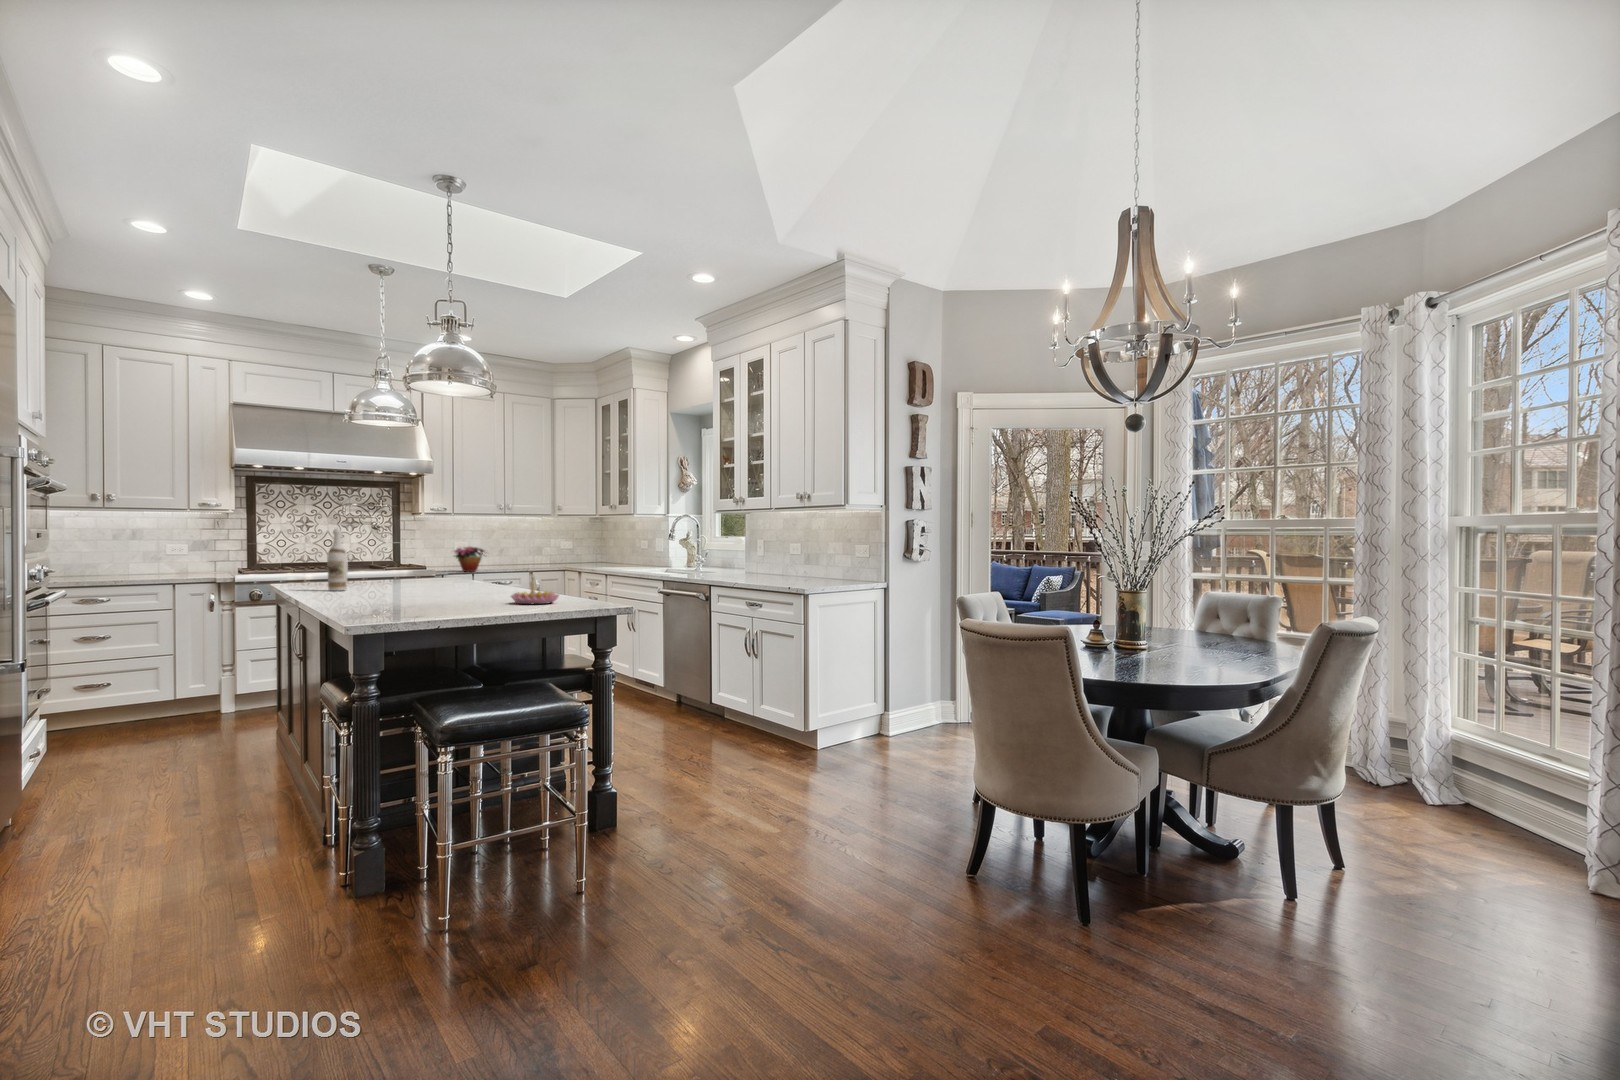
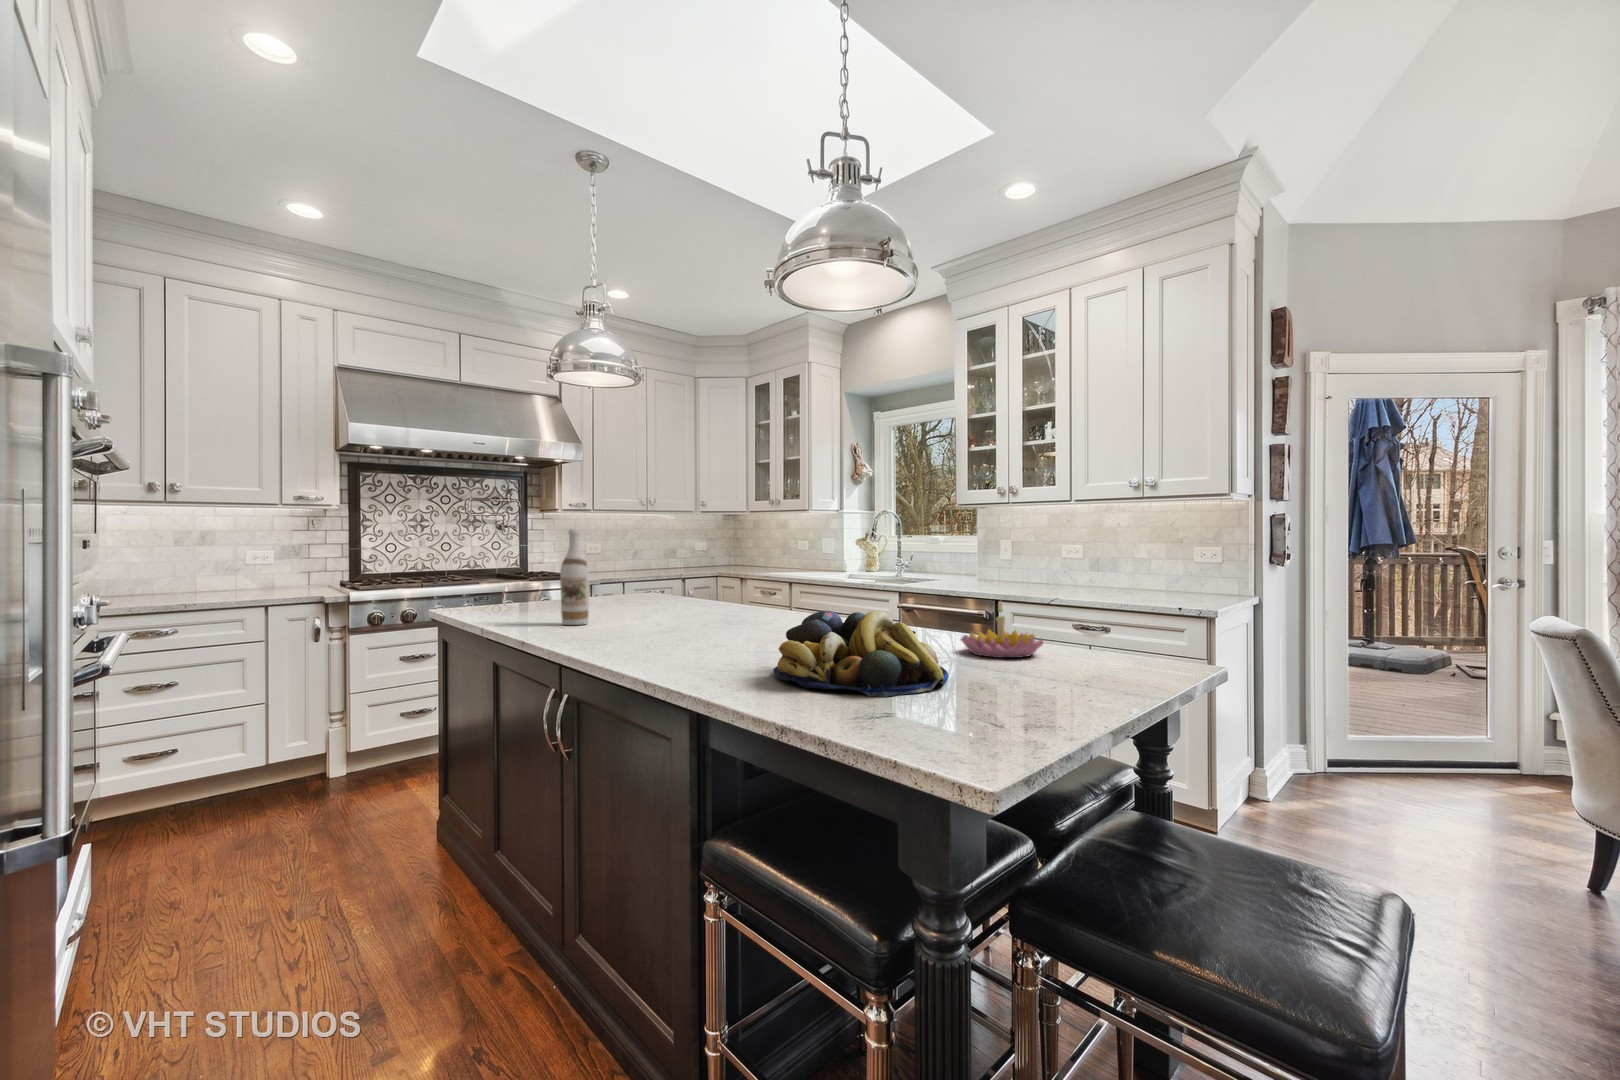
flower arrangement: present [454,547,484,572] -> none [595,549,643,582]
fruit bowl: none [356,574,459,611] -> present [773,611,949,697]

